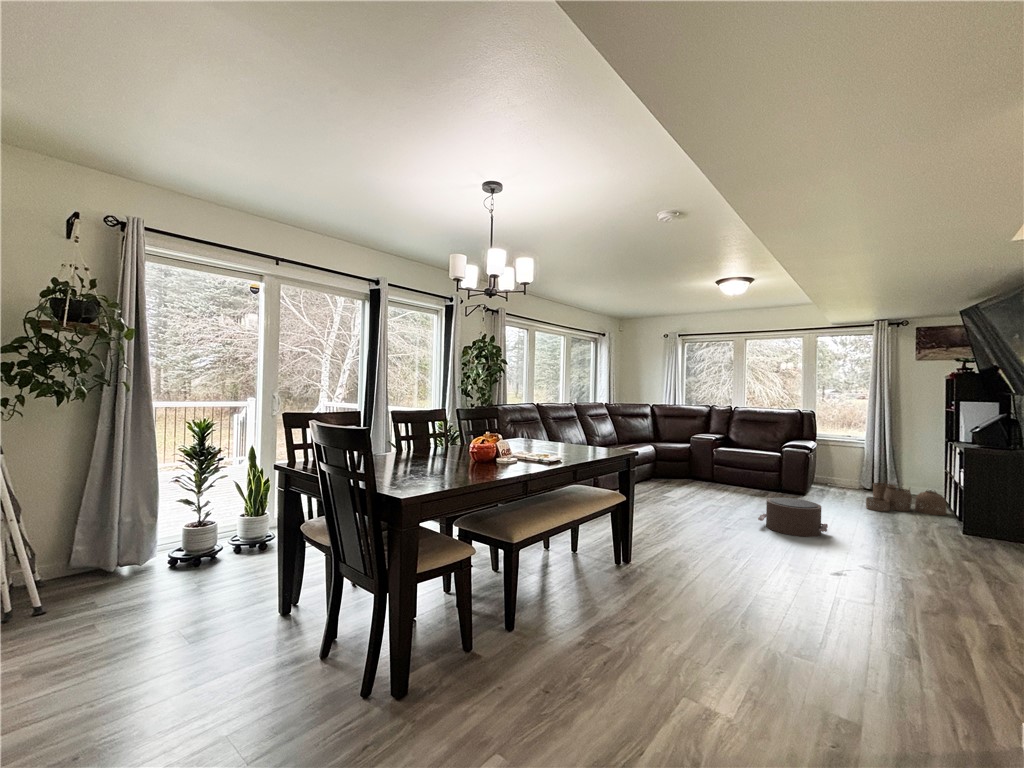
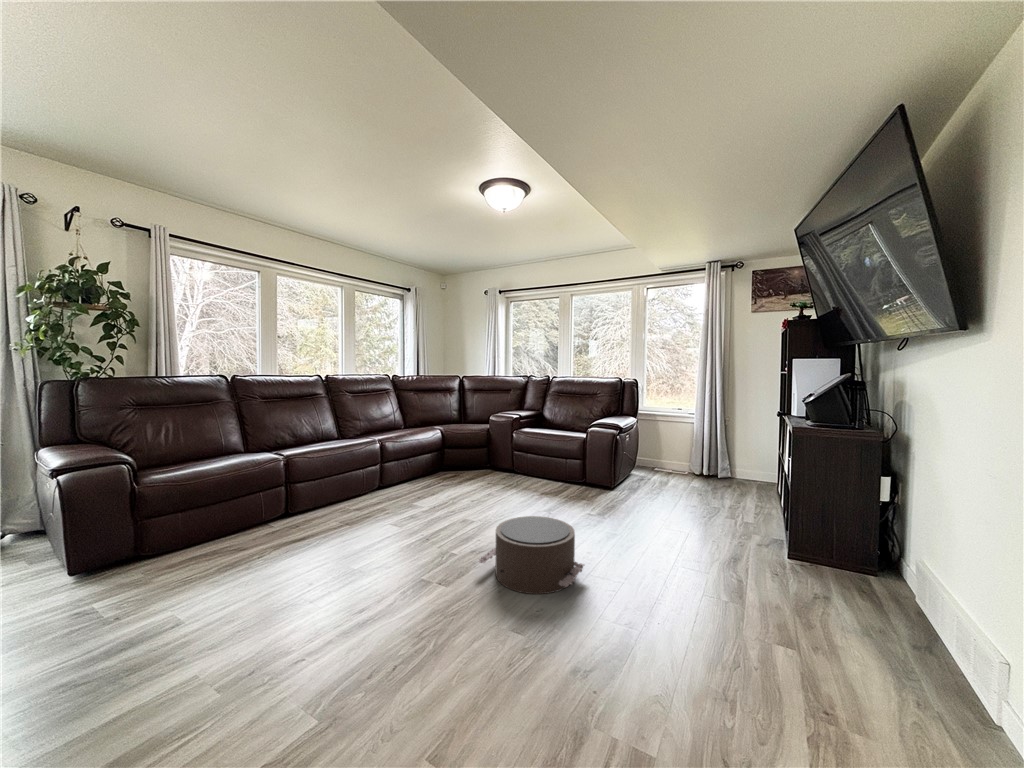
woven basket: present [866,483,947,515] -> none [677,468,776,516]

